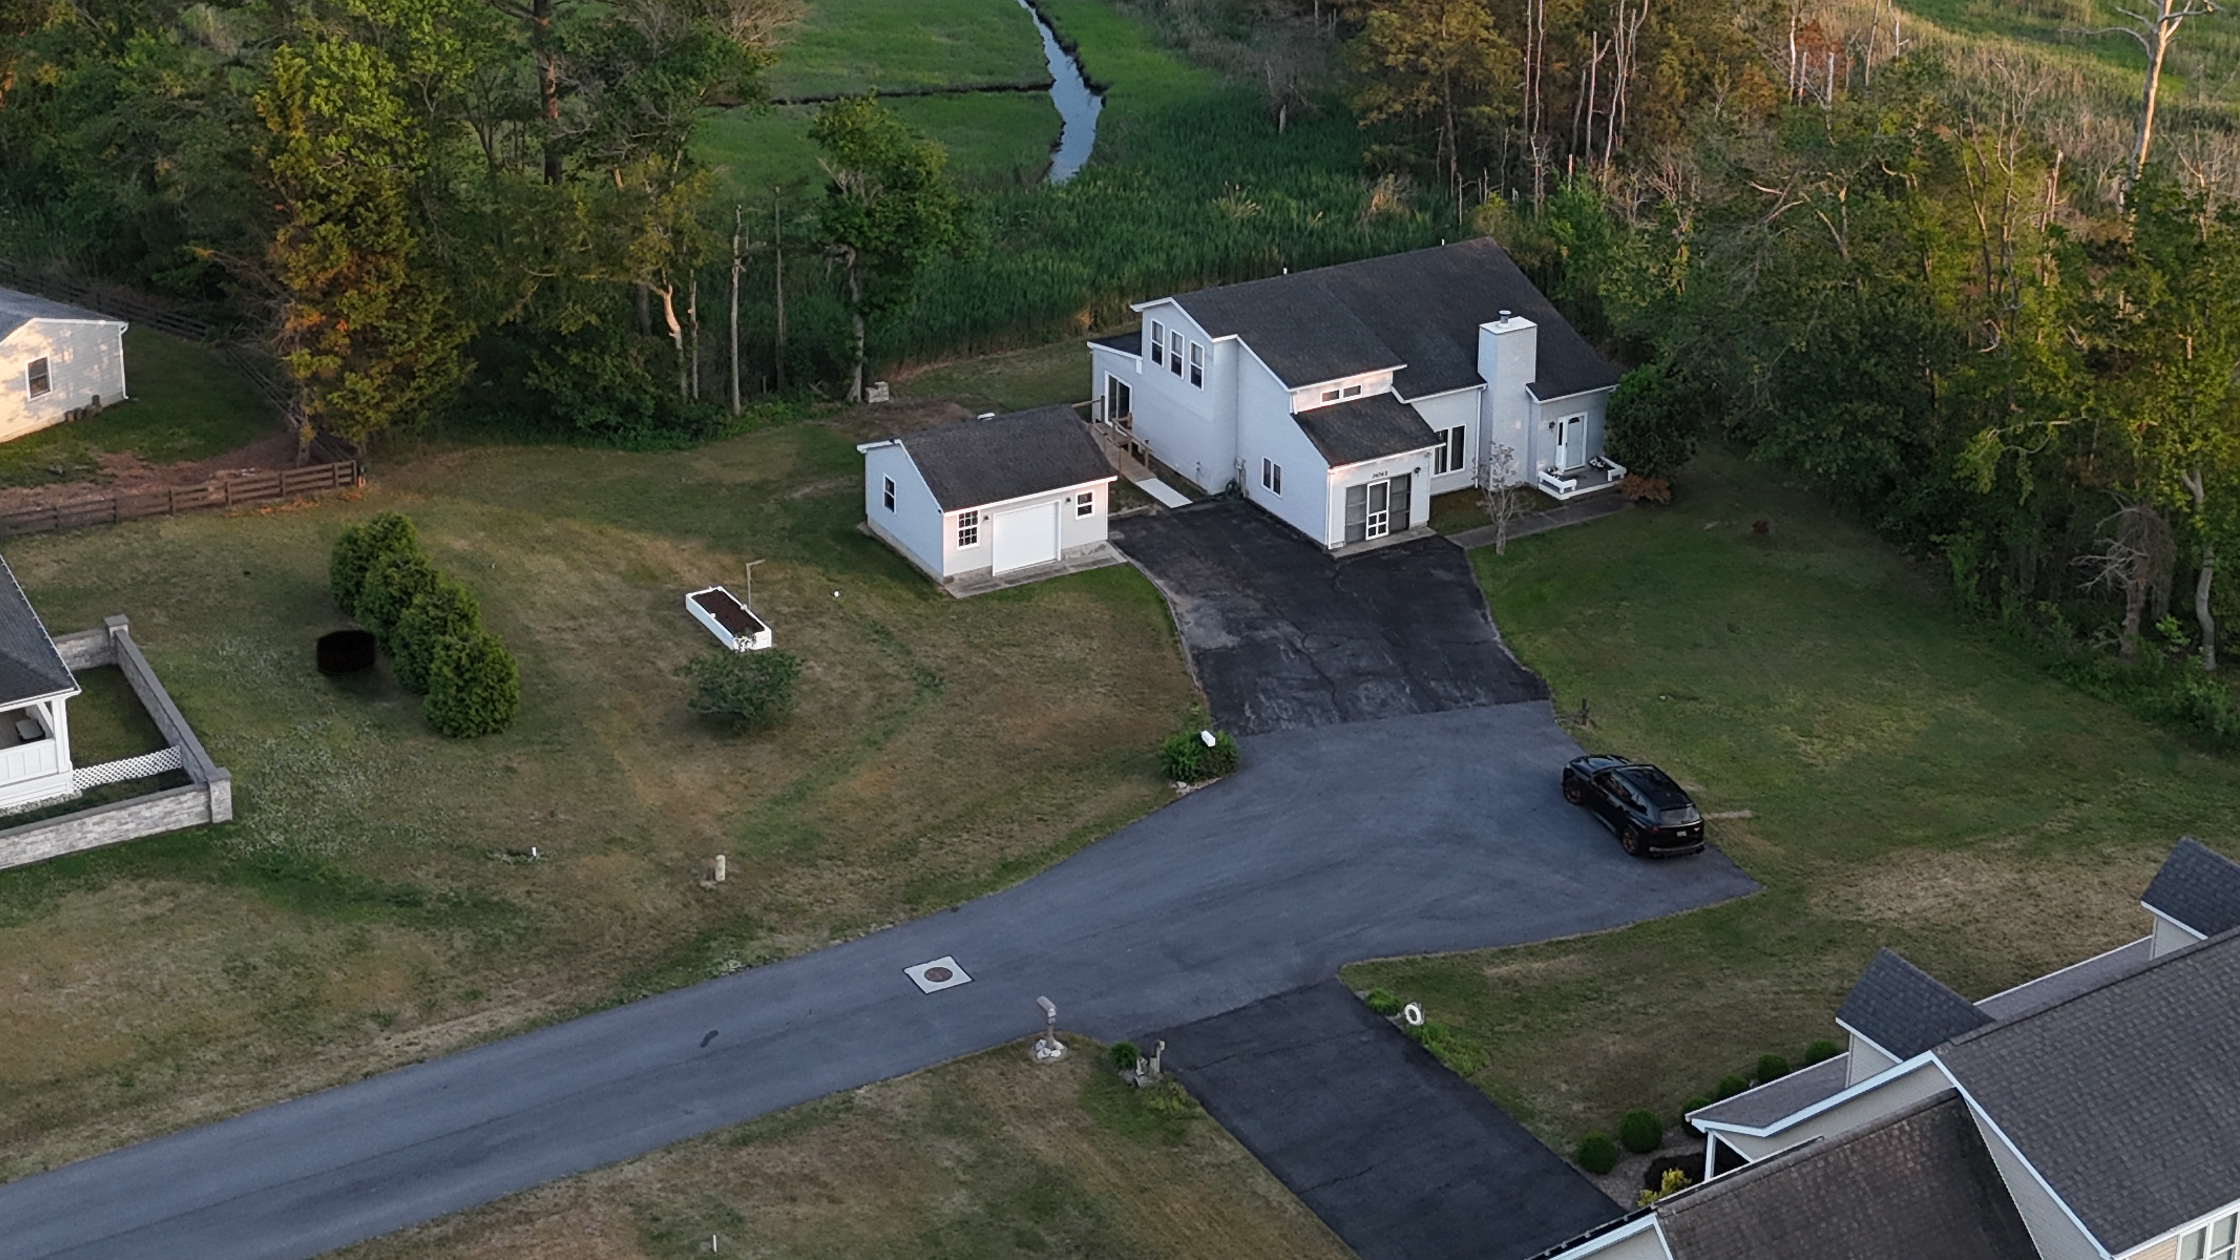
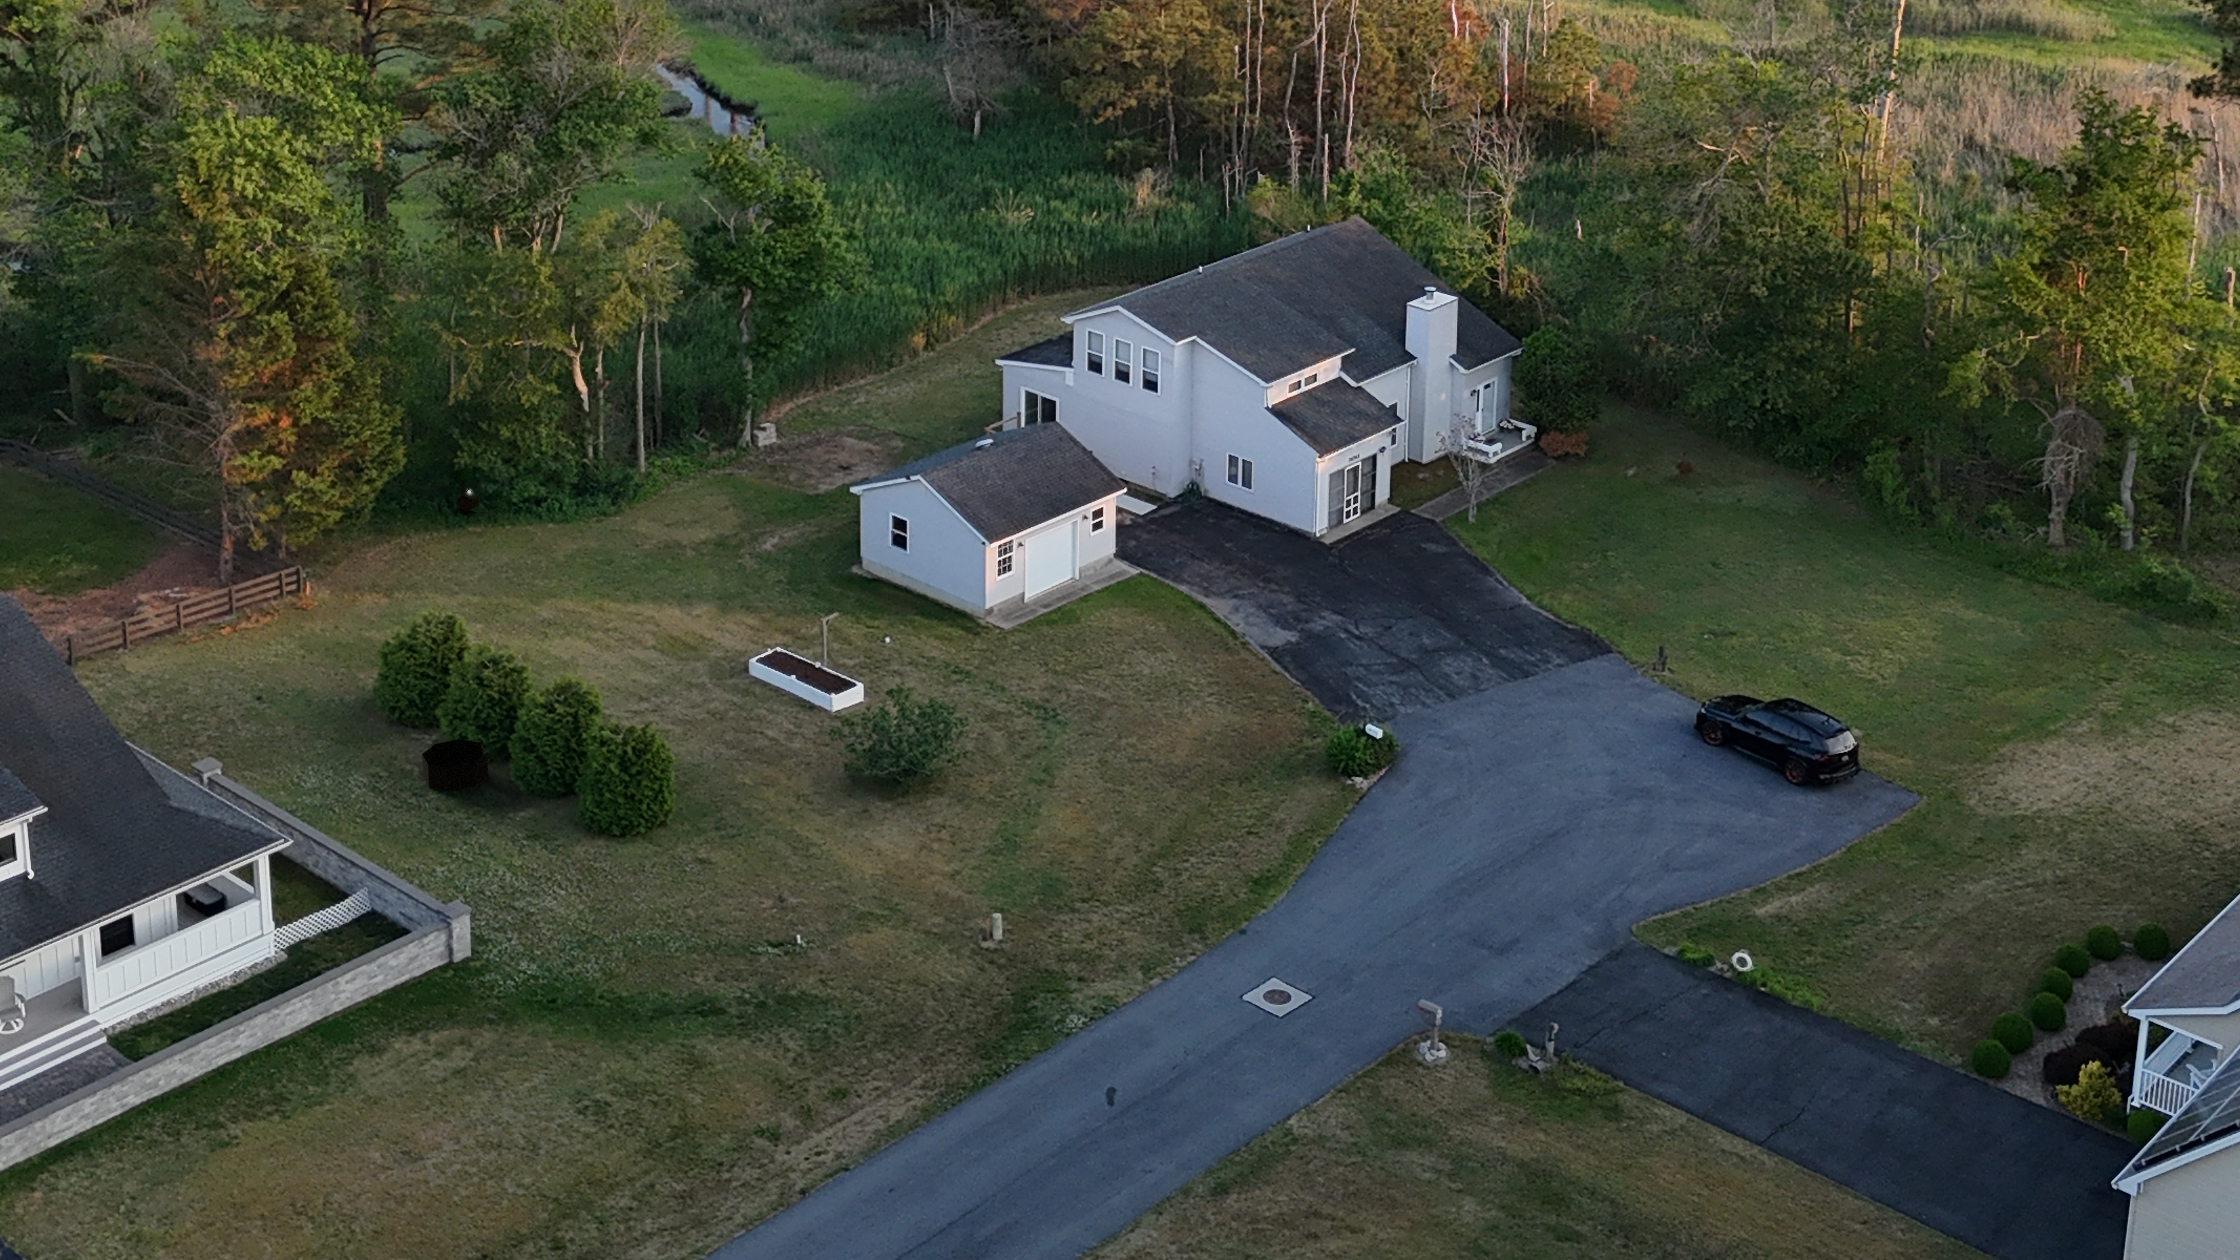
potted tree: none [524,383,558,432] -> present [448,467,479,511]

